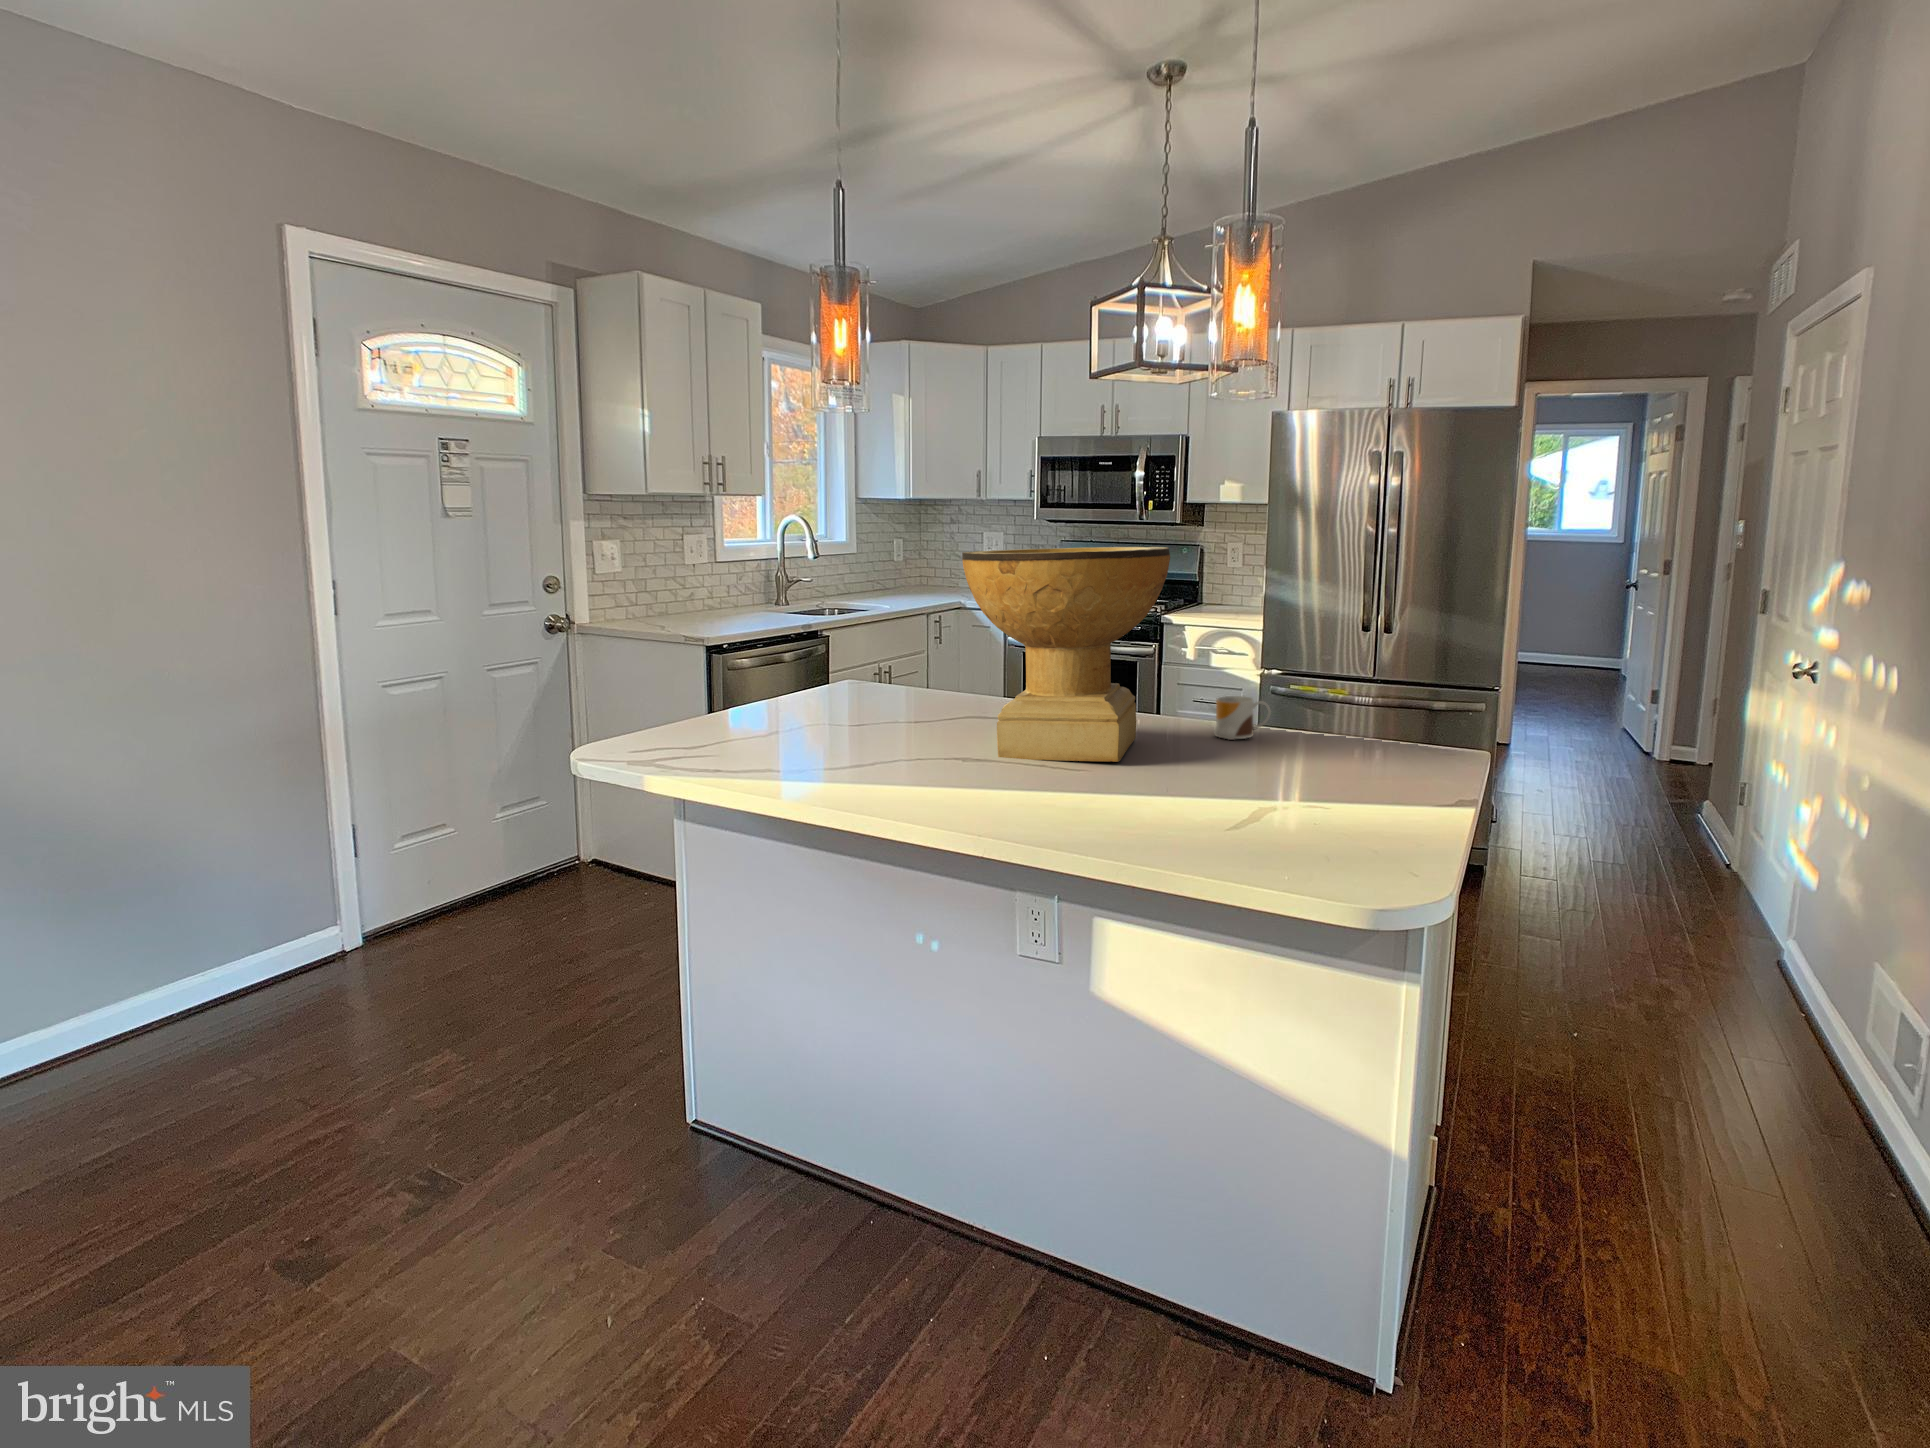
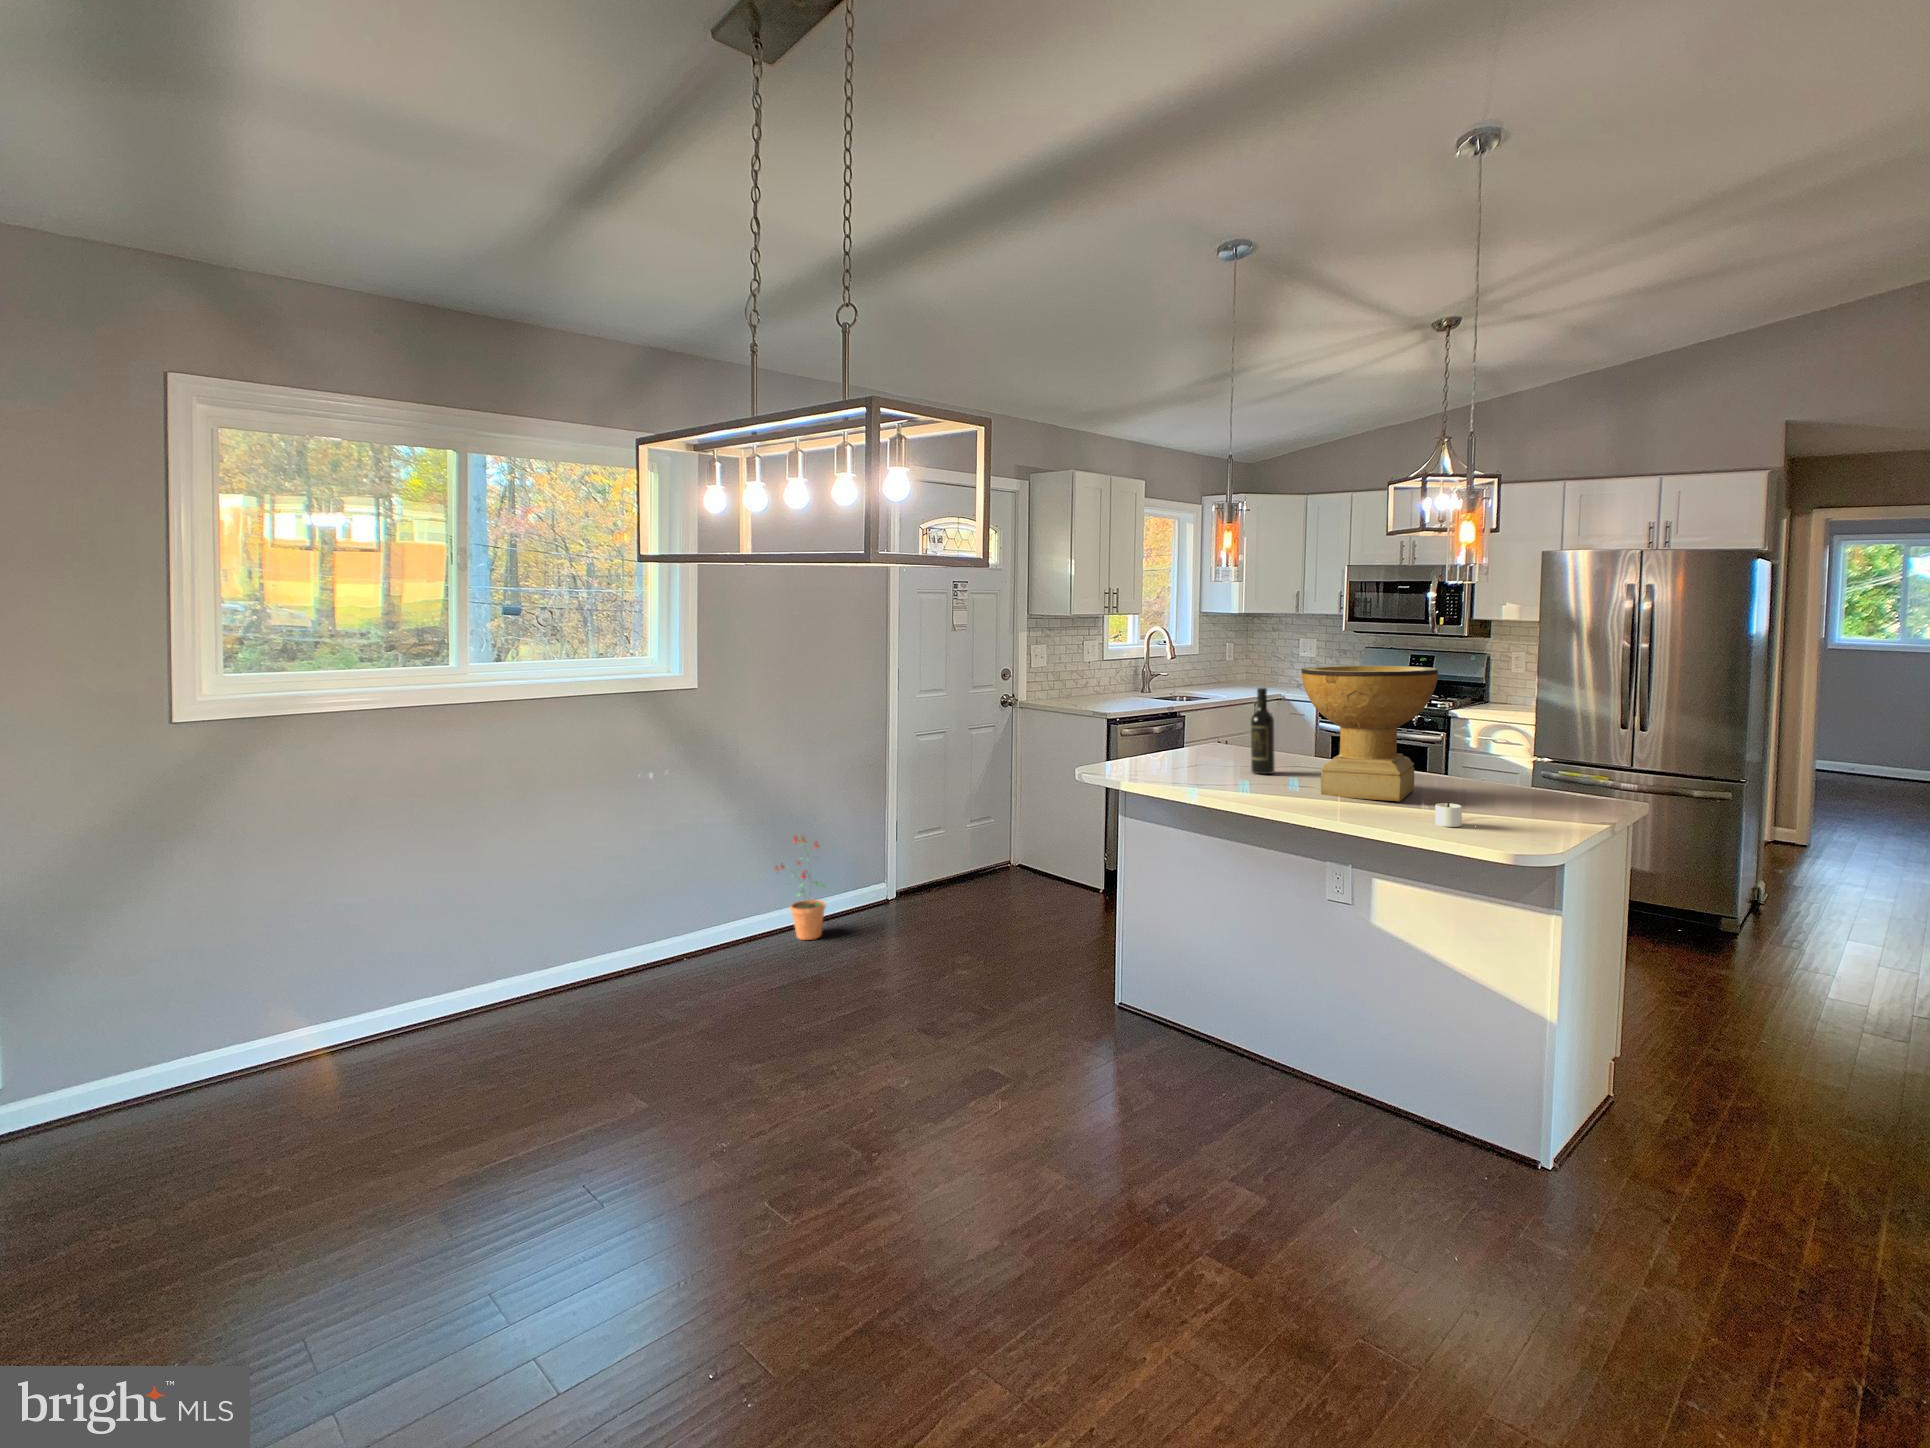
wine bottle: none [890,587,931,725] -> present [1251,688,1275,774]
mug: present [1214,696,1271,740] -> none [1470,767,1512,796]
candle: none [1177,766,1238,807] -> present [1435,803,1462,827]
potted plant: none [89,868,207,1048] -> present [775,836,826,940]

